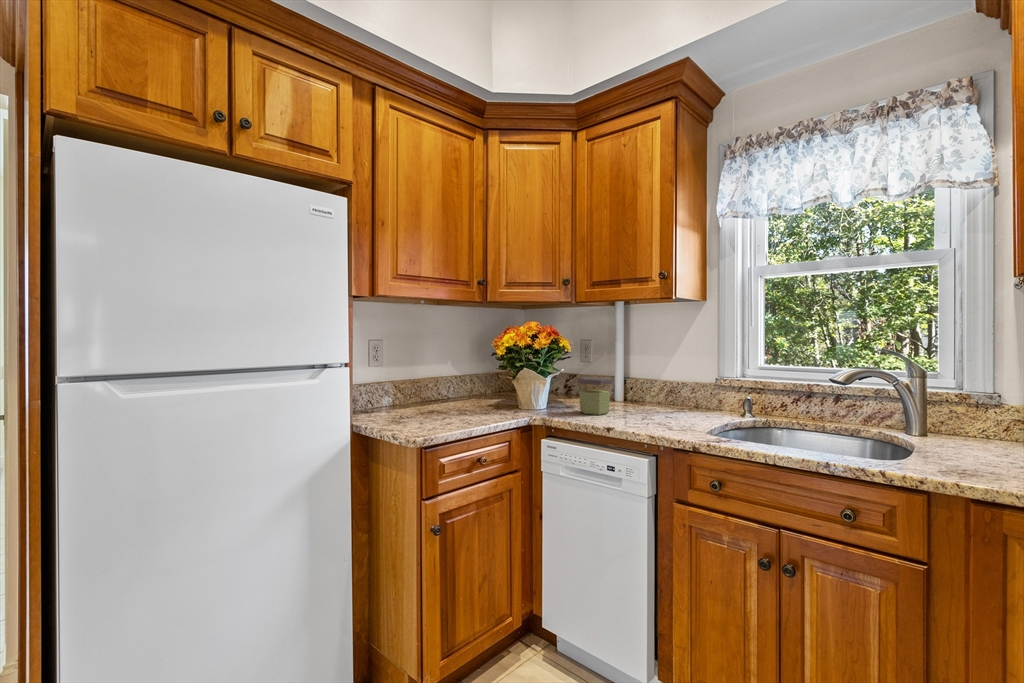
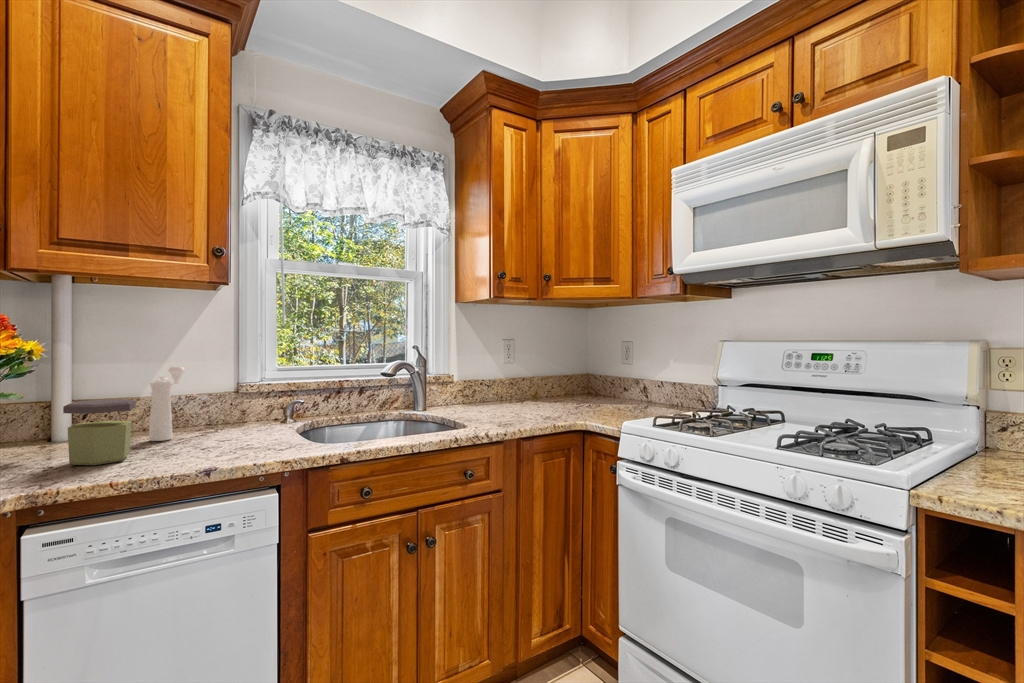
pepper mill: none [641,360,674,410] -> present [149,366,185,441]

